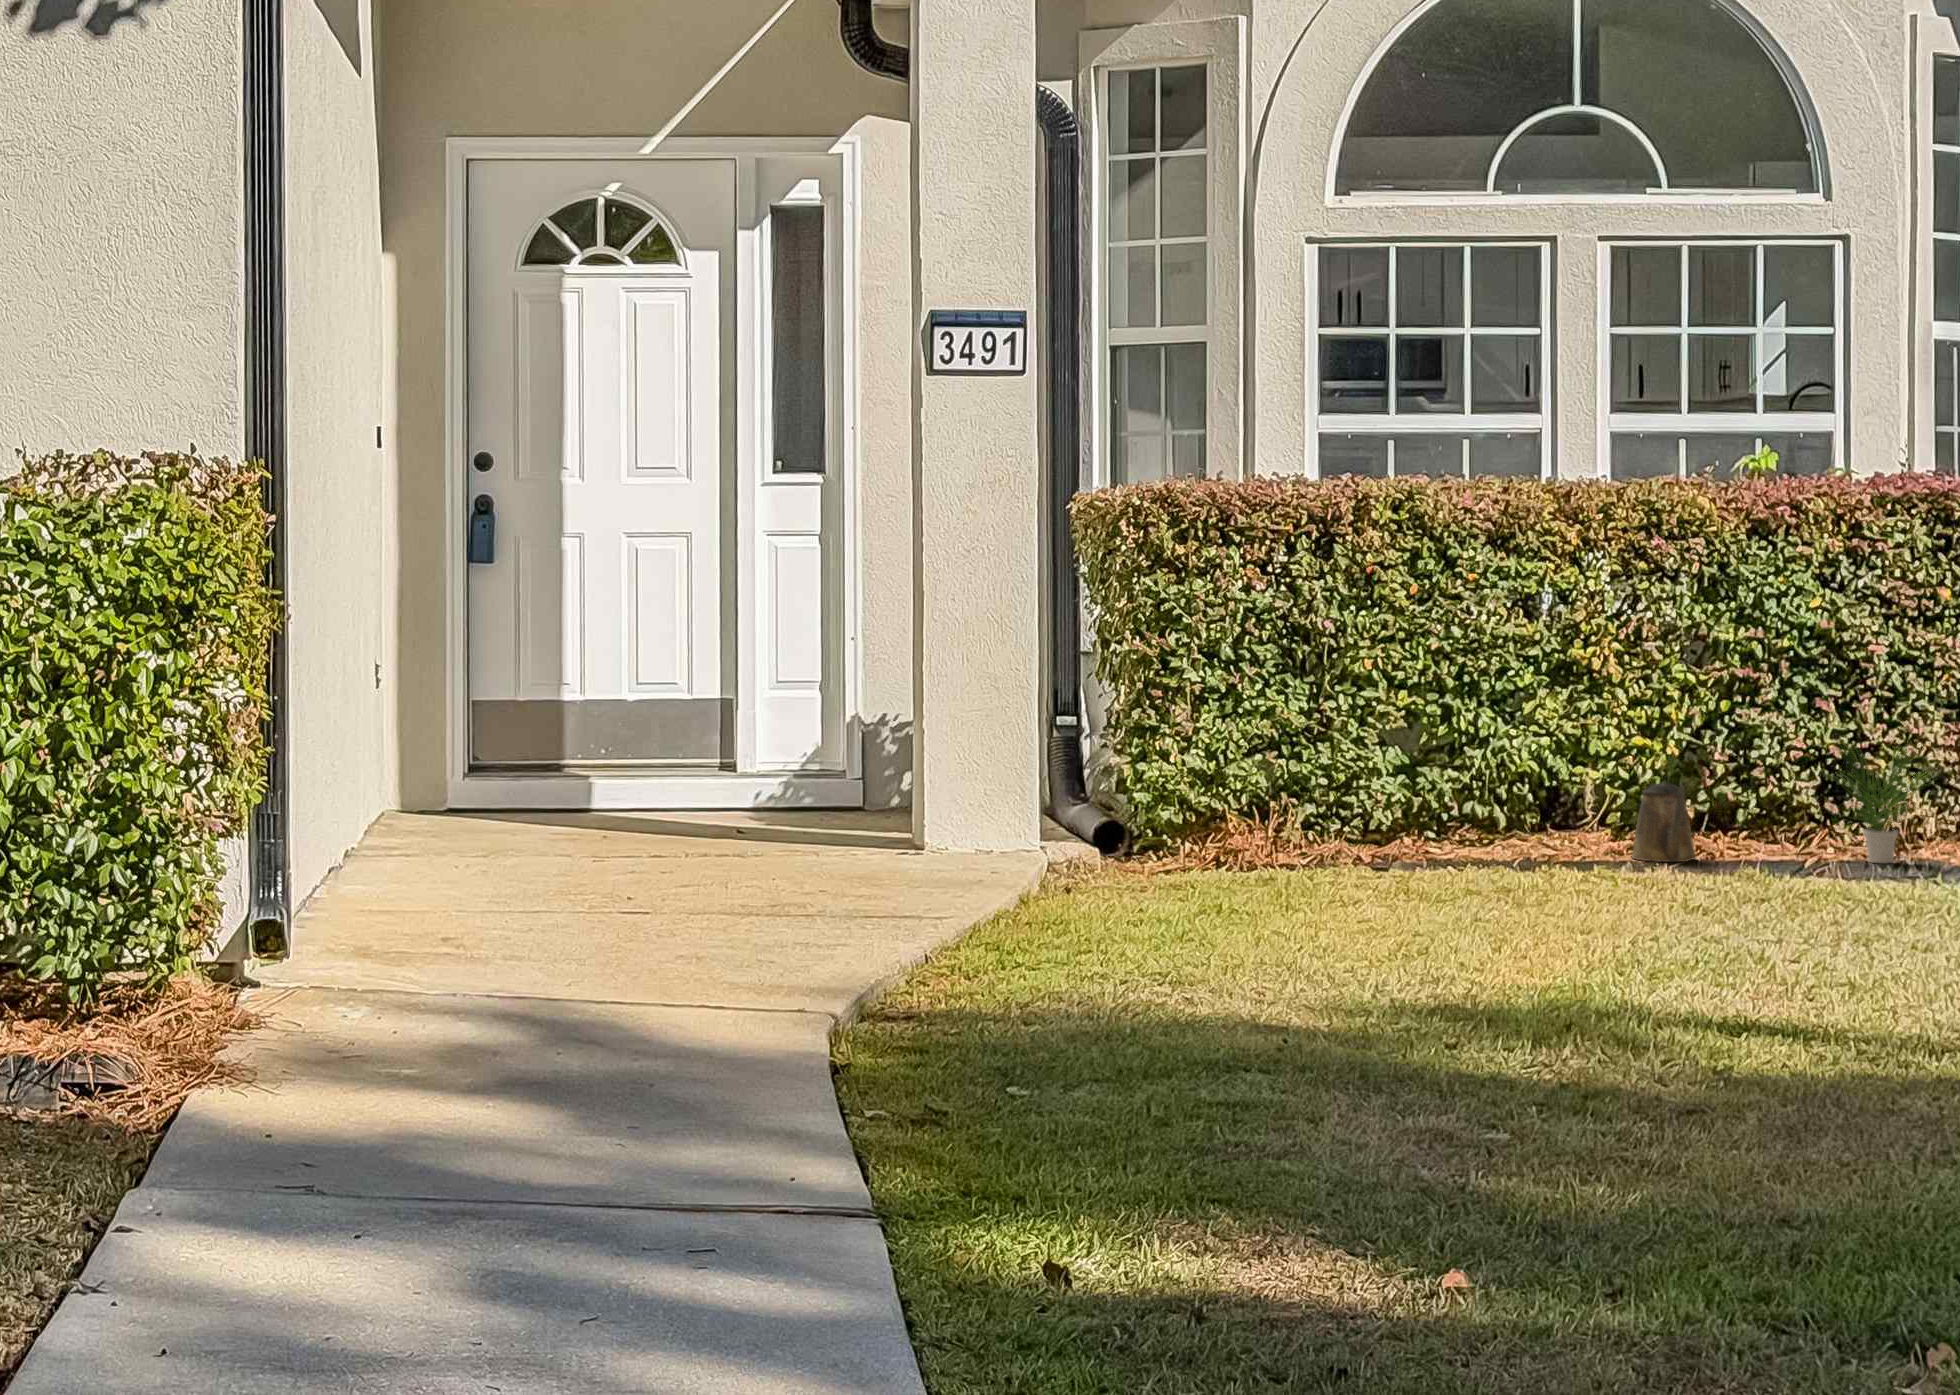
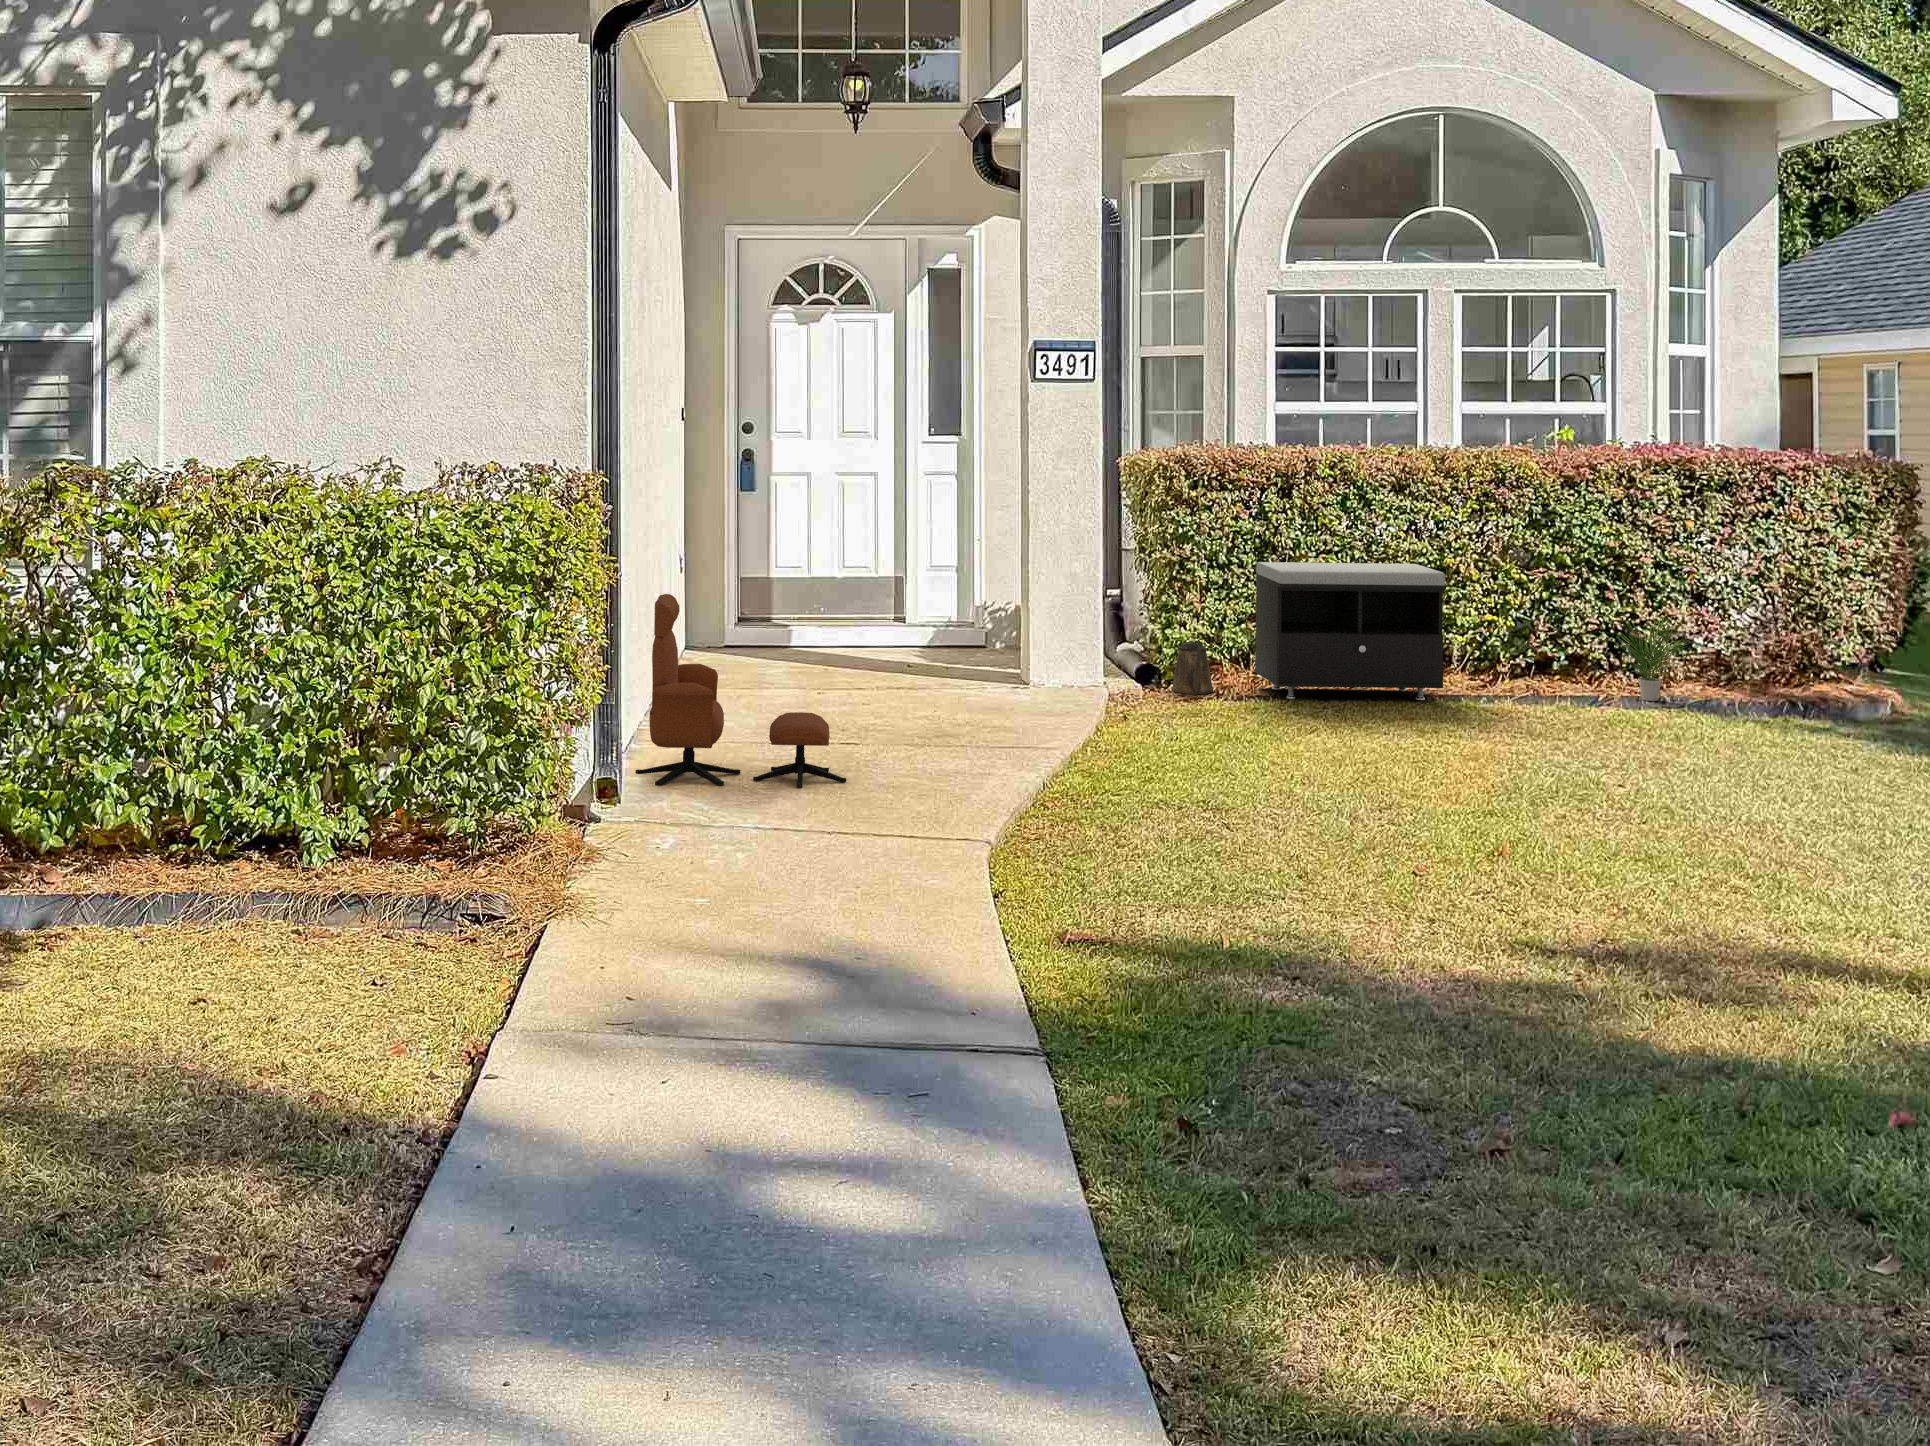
storage bench: none [1276,655,1564,864] -> present [1255,562,1446,700]
lounge chair: none [306,676,625,959] -> present [635,594,846,788]
watering can: present [1631,782,1696,862] -> present [1171,642,1214,694]

